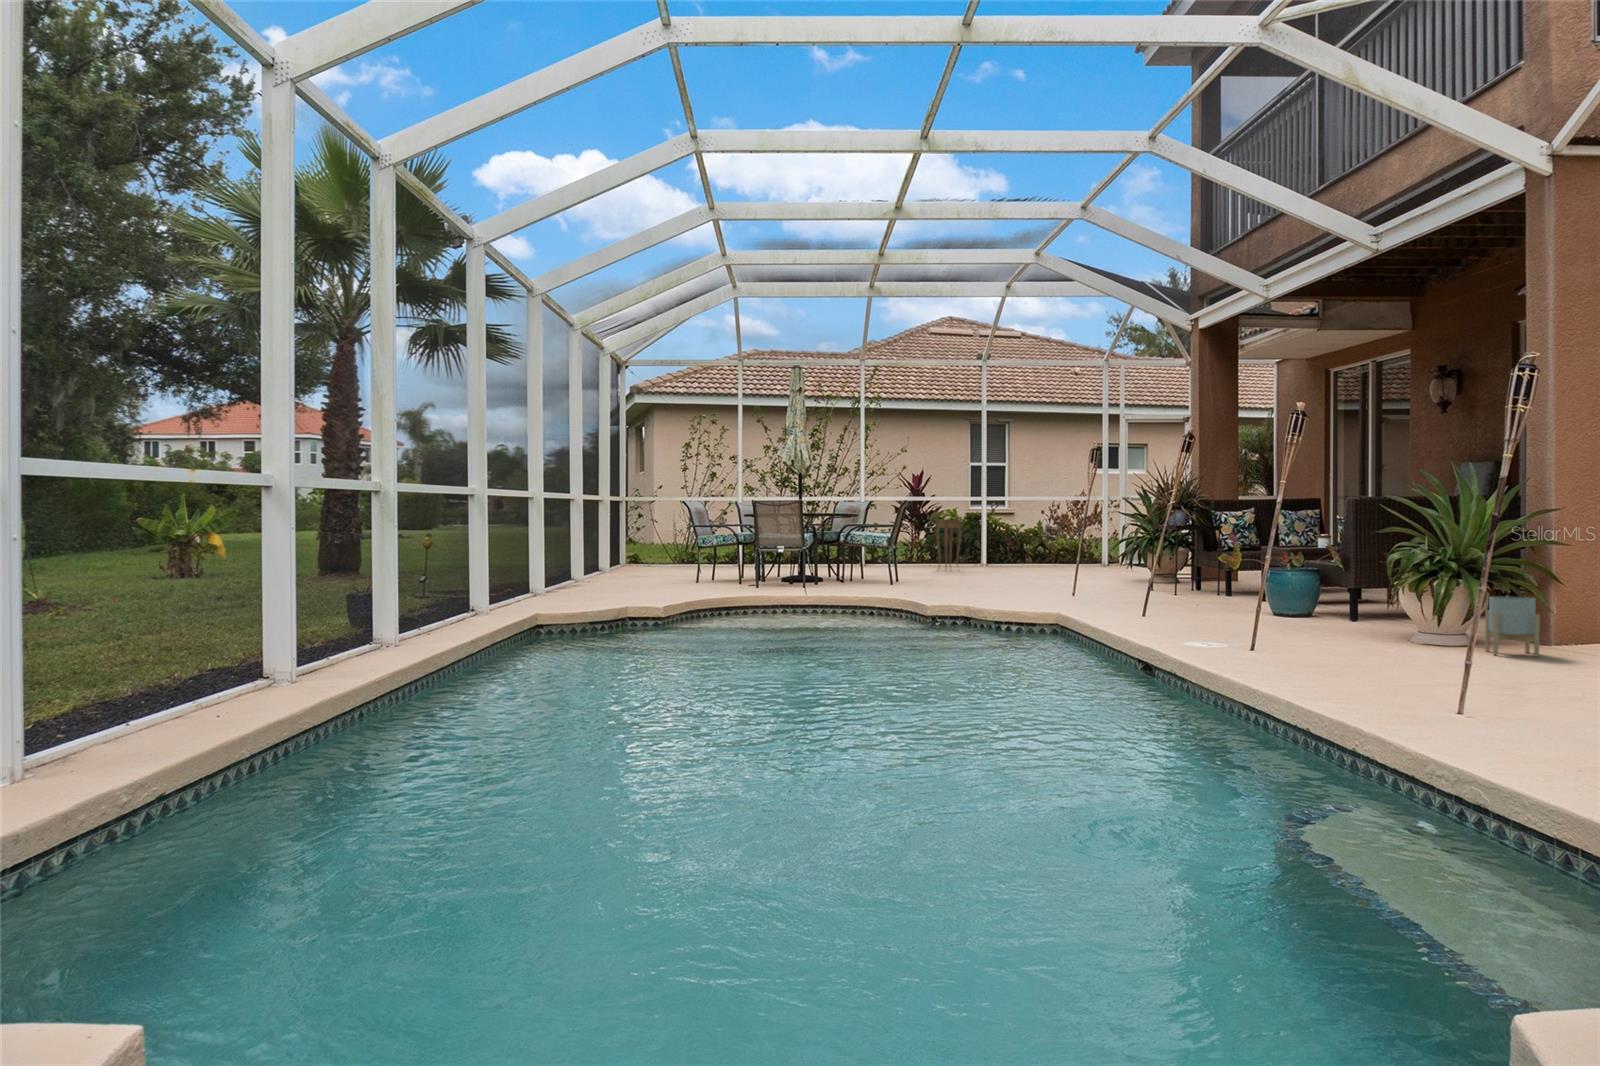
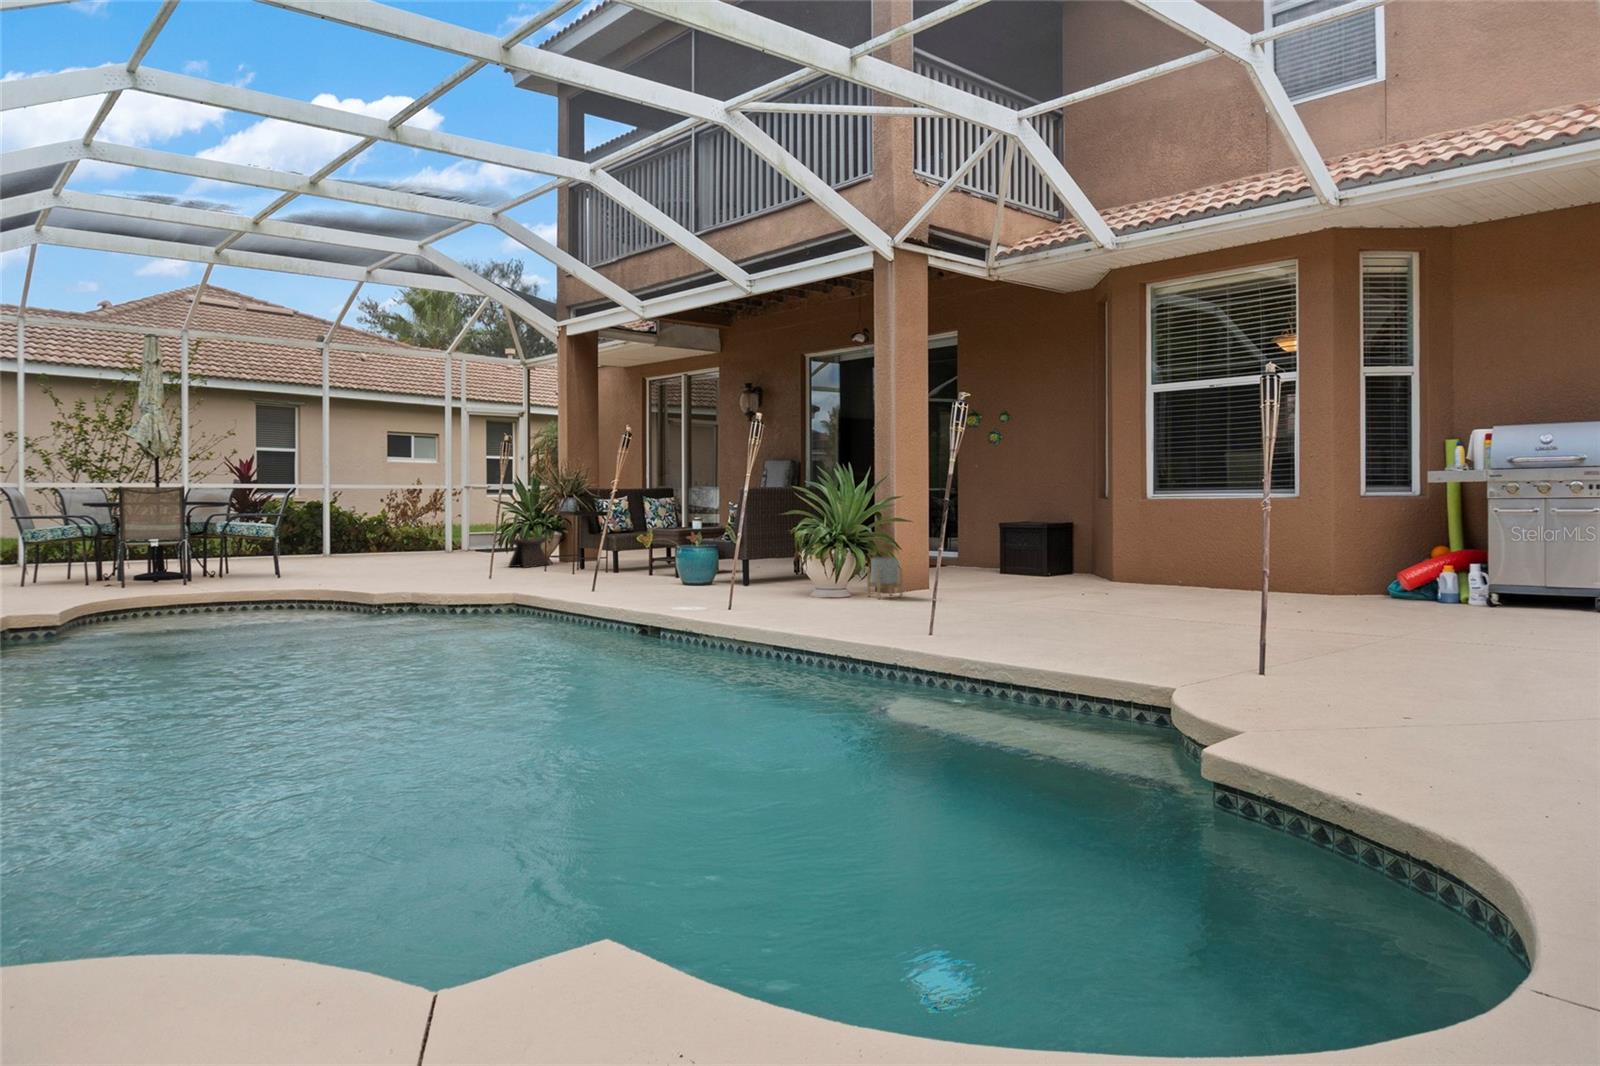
side table: present [936,519,961,567] -> none [290,503,322,556]
stool: none [1107,558,1156,592] -> present [509,537,549,568]

